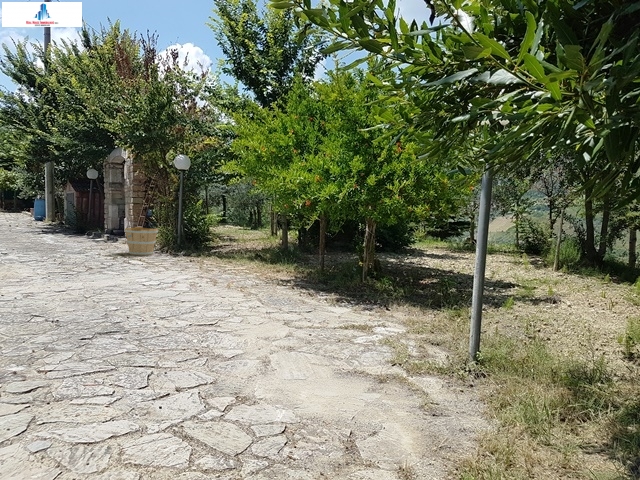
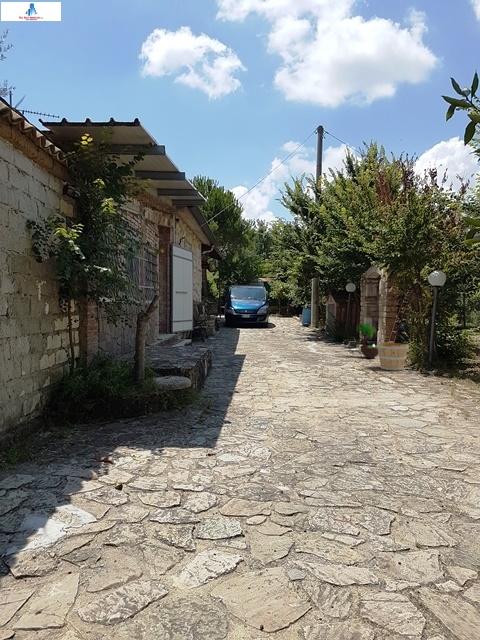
potted tree: none [100,205,127,246] -> present [357,323,378,358]

